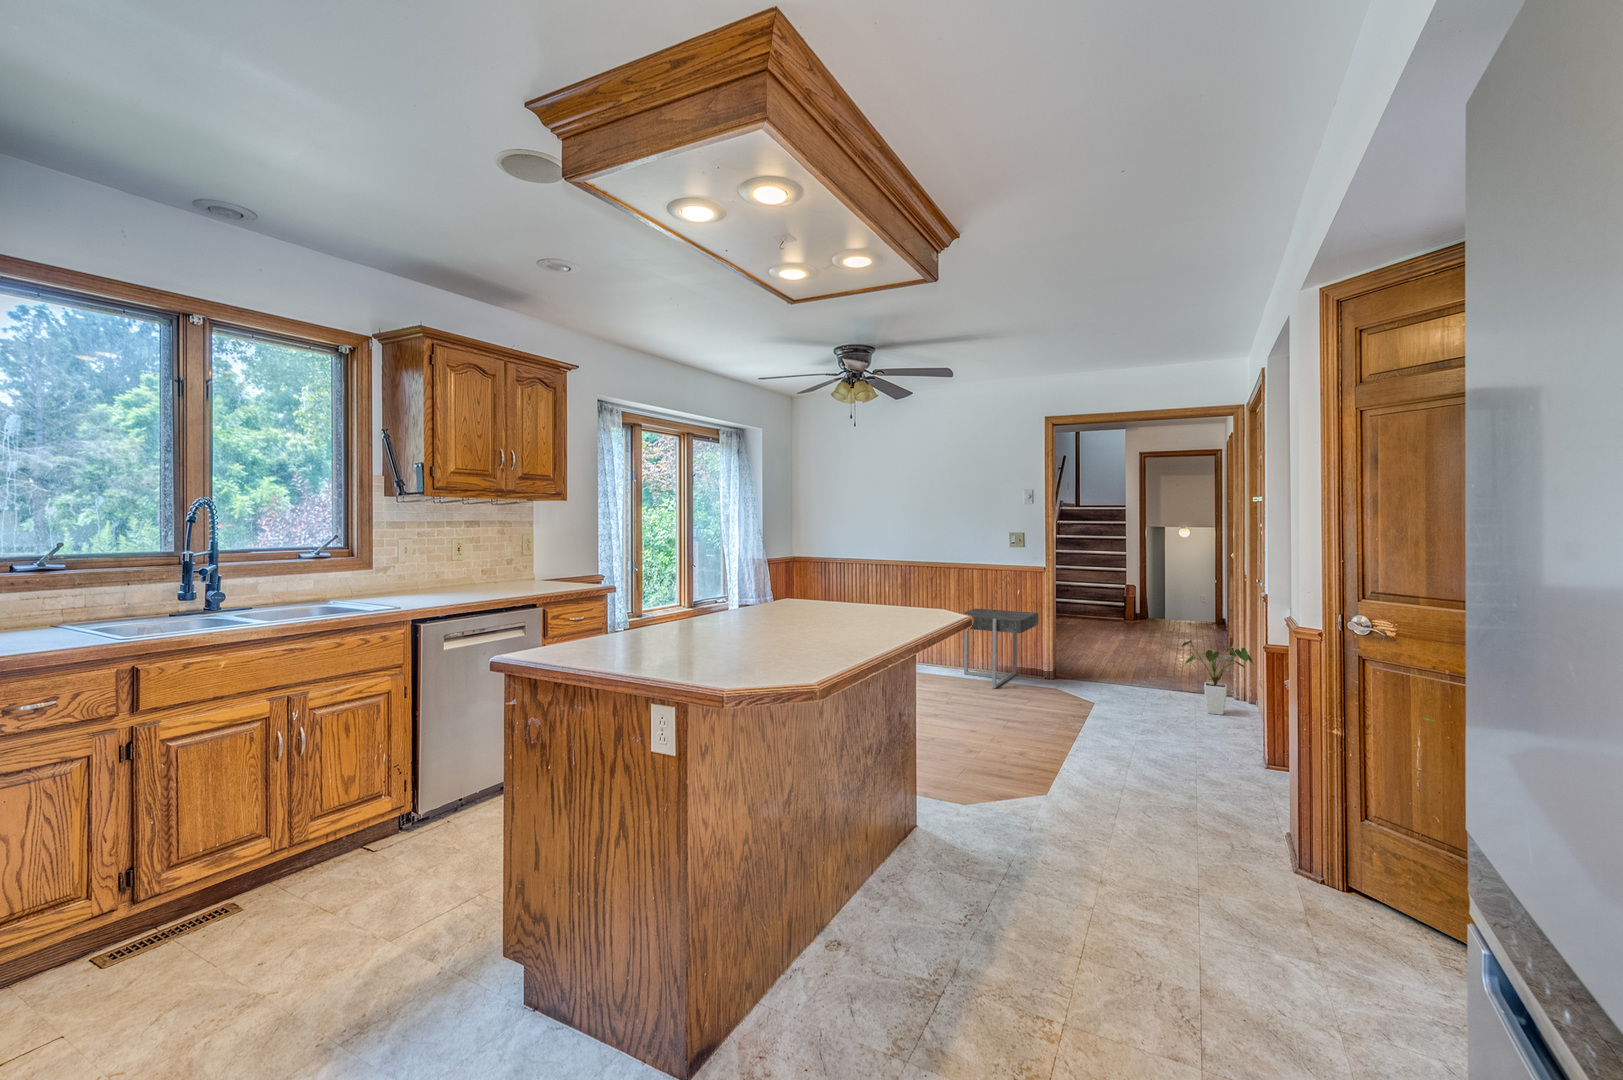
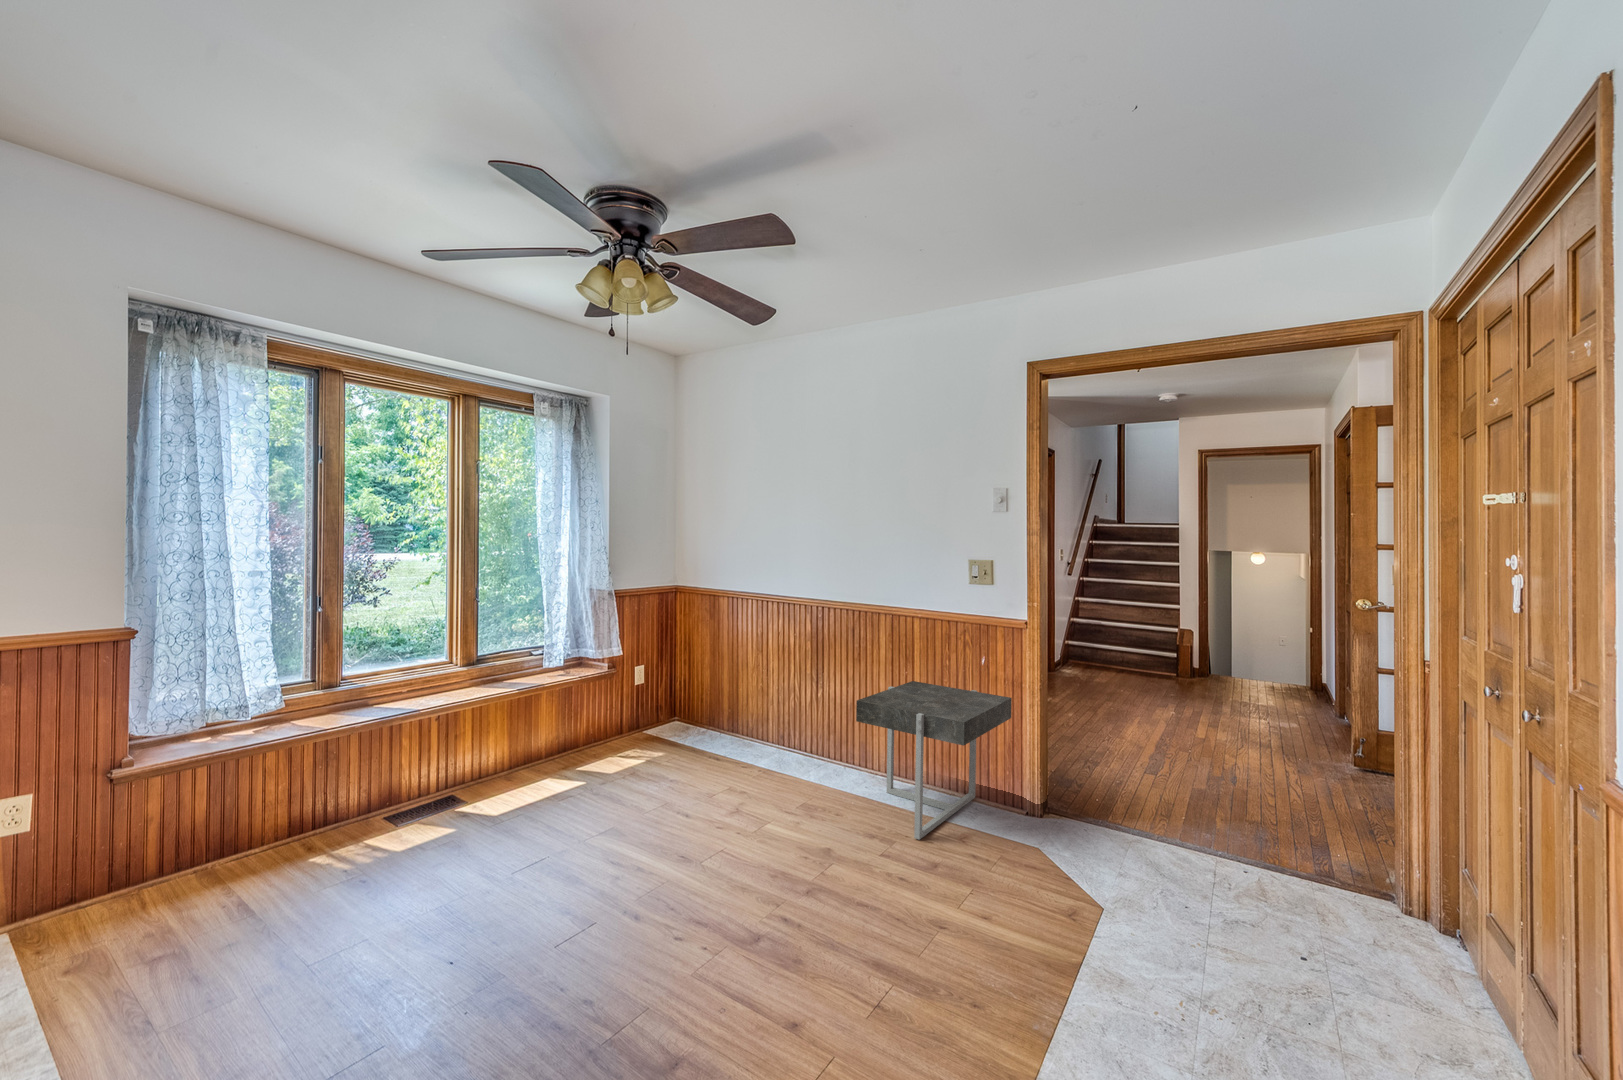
house plant: present [1182,639,1253,715] -> none [1289,799,1477,988]

